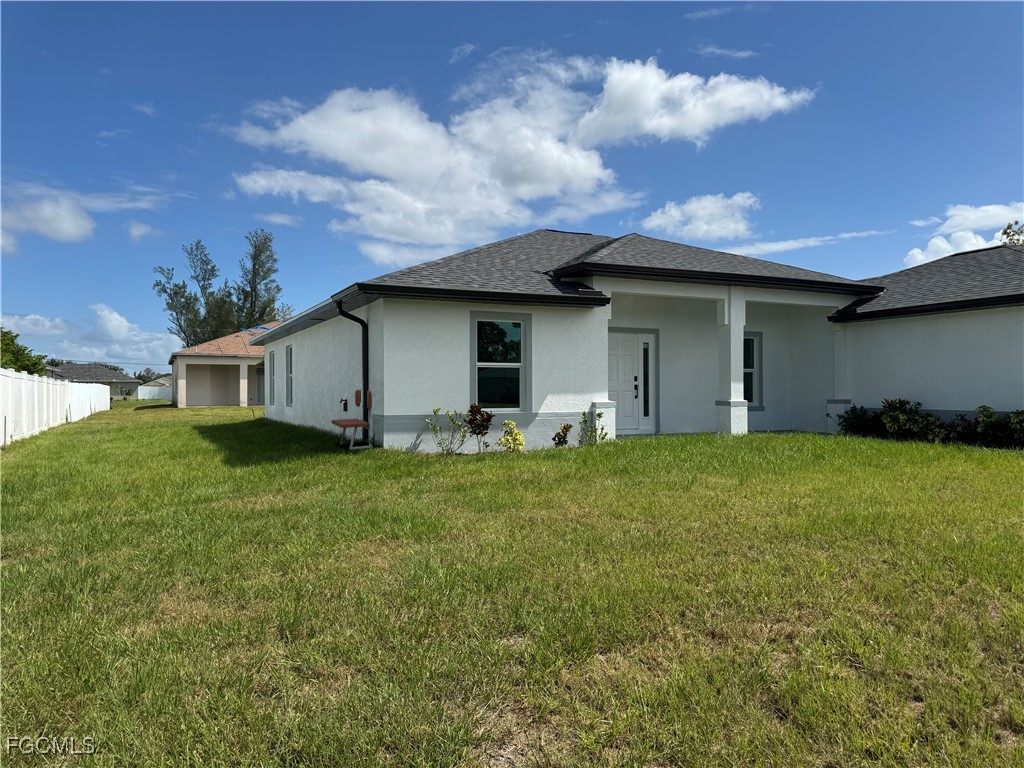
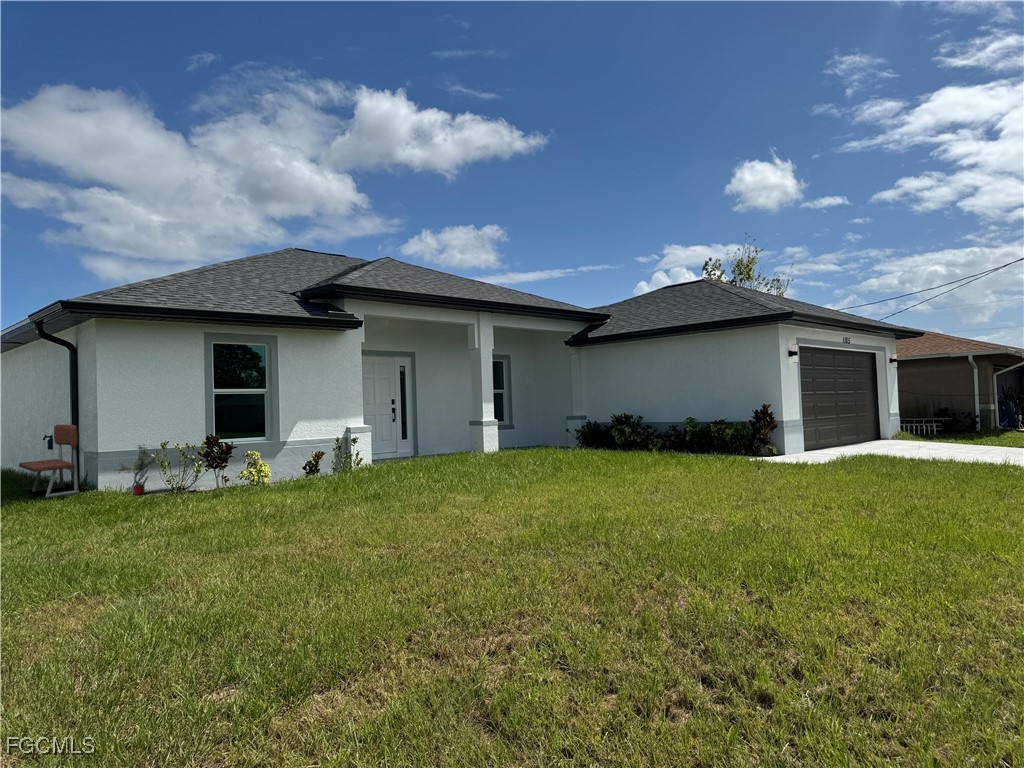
potted tree: none [398,409,435,454] -> present [114,444,161,495]

